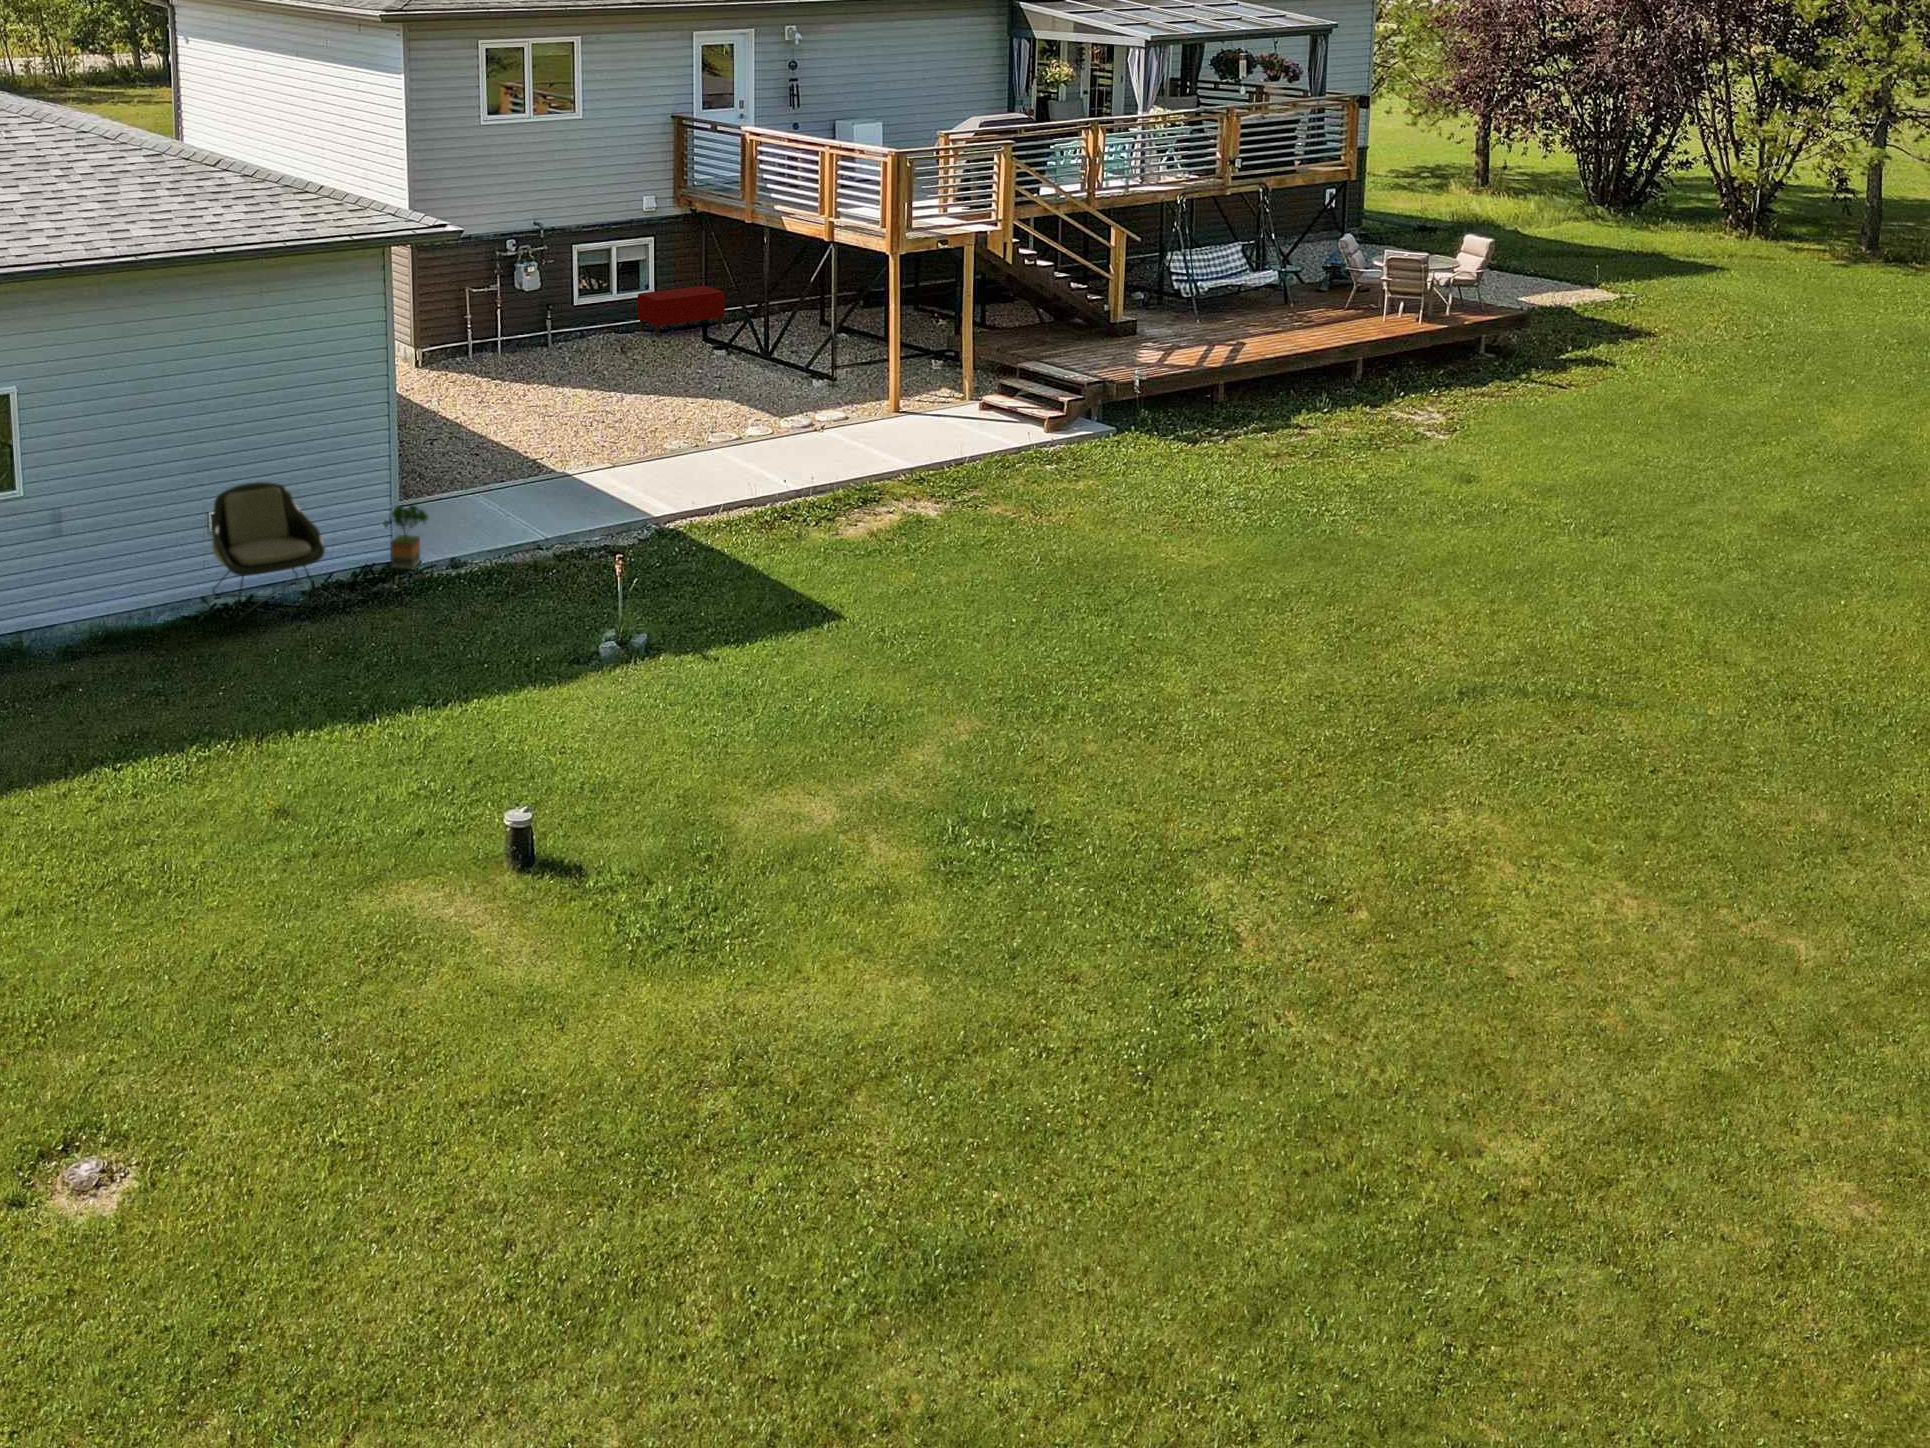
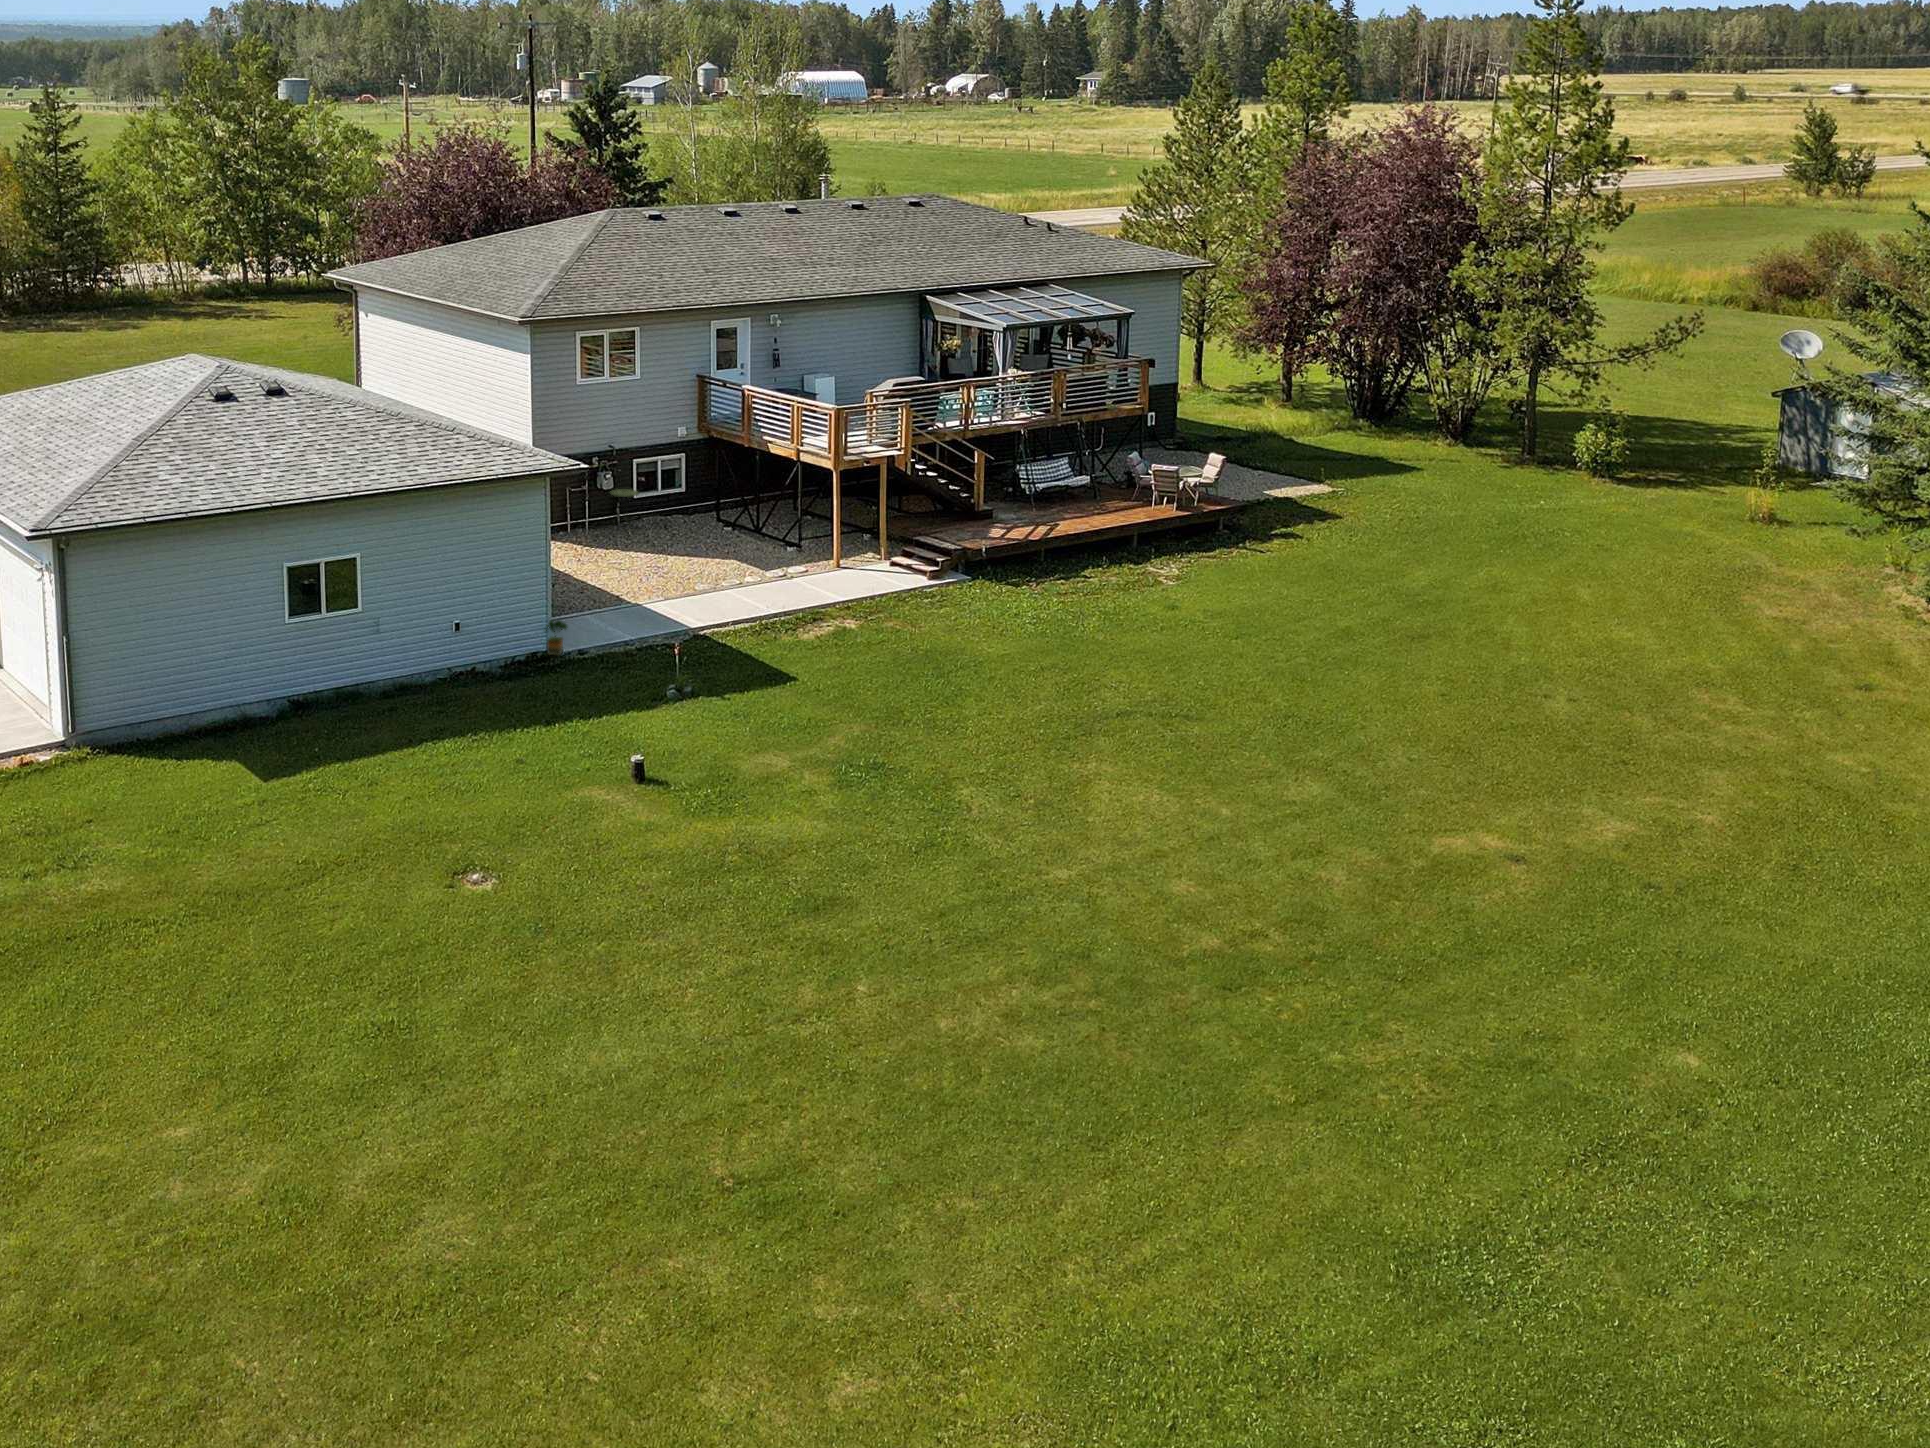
bench: present [637,285,725,337] -> none [672,485,729,520]
side table: none [538,289,584,351] -> present [610,489,638,525]
lounge chair: present [212,482,325,622] -> none [454,606,517,681]

